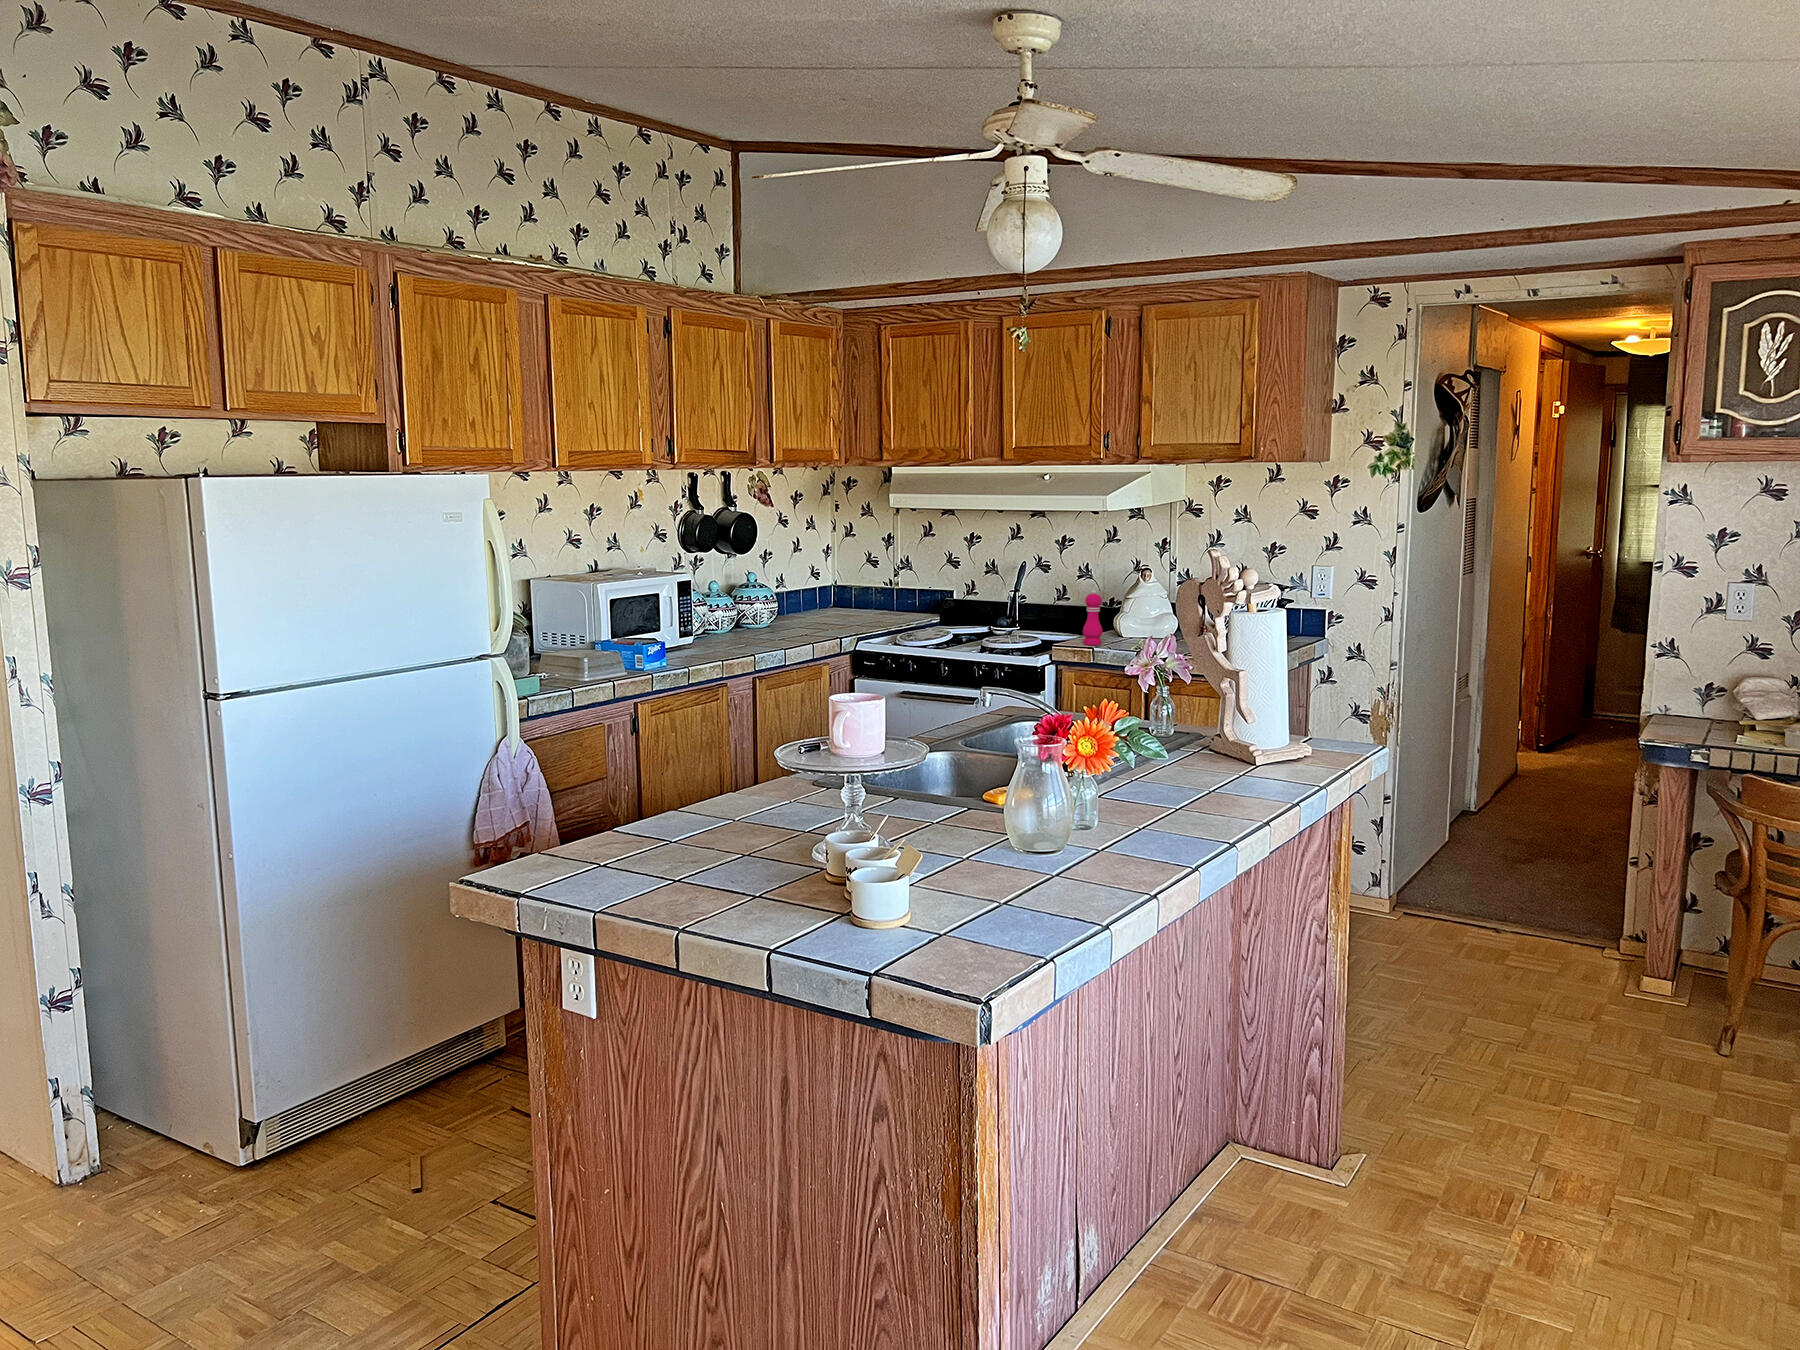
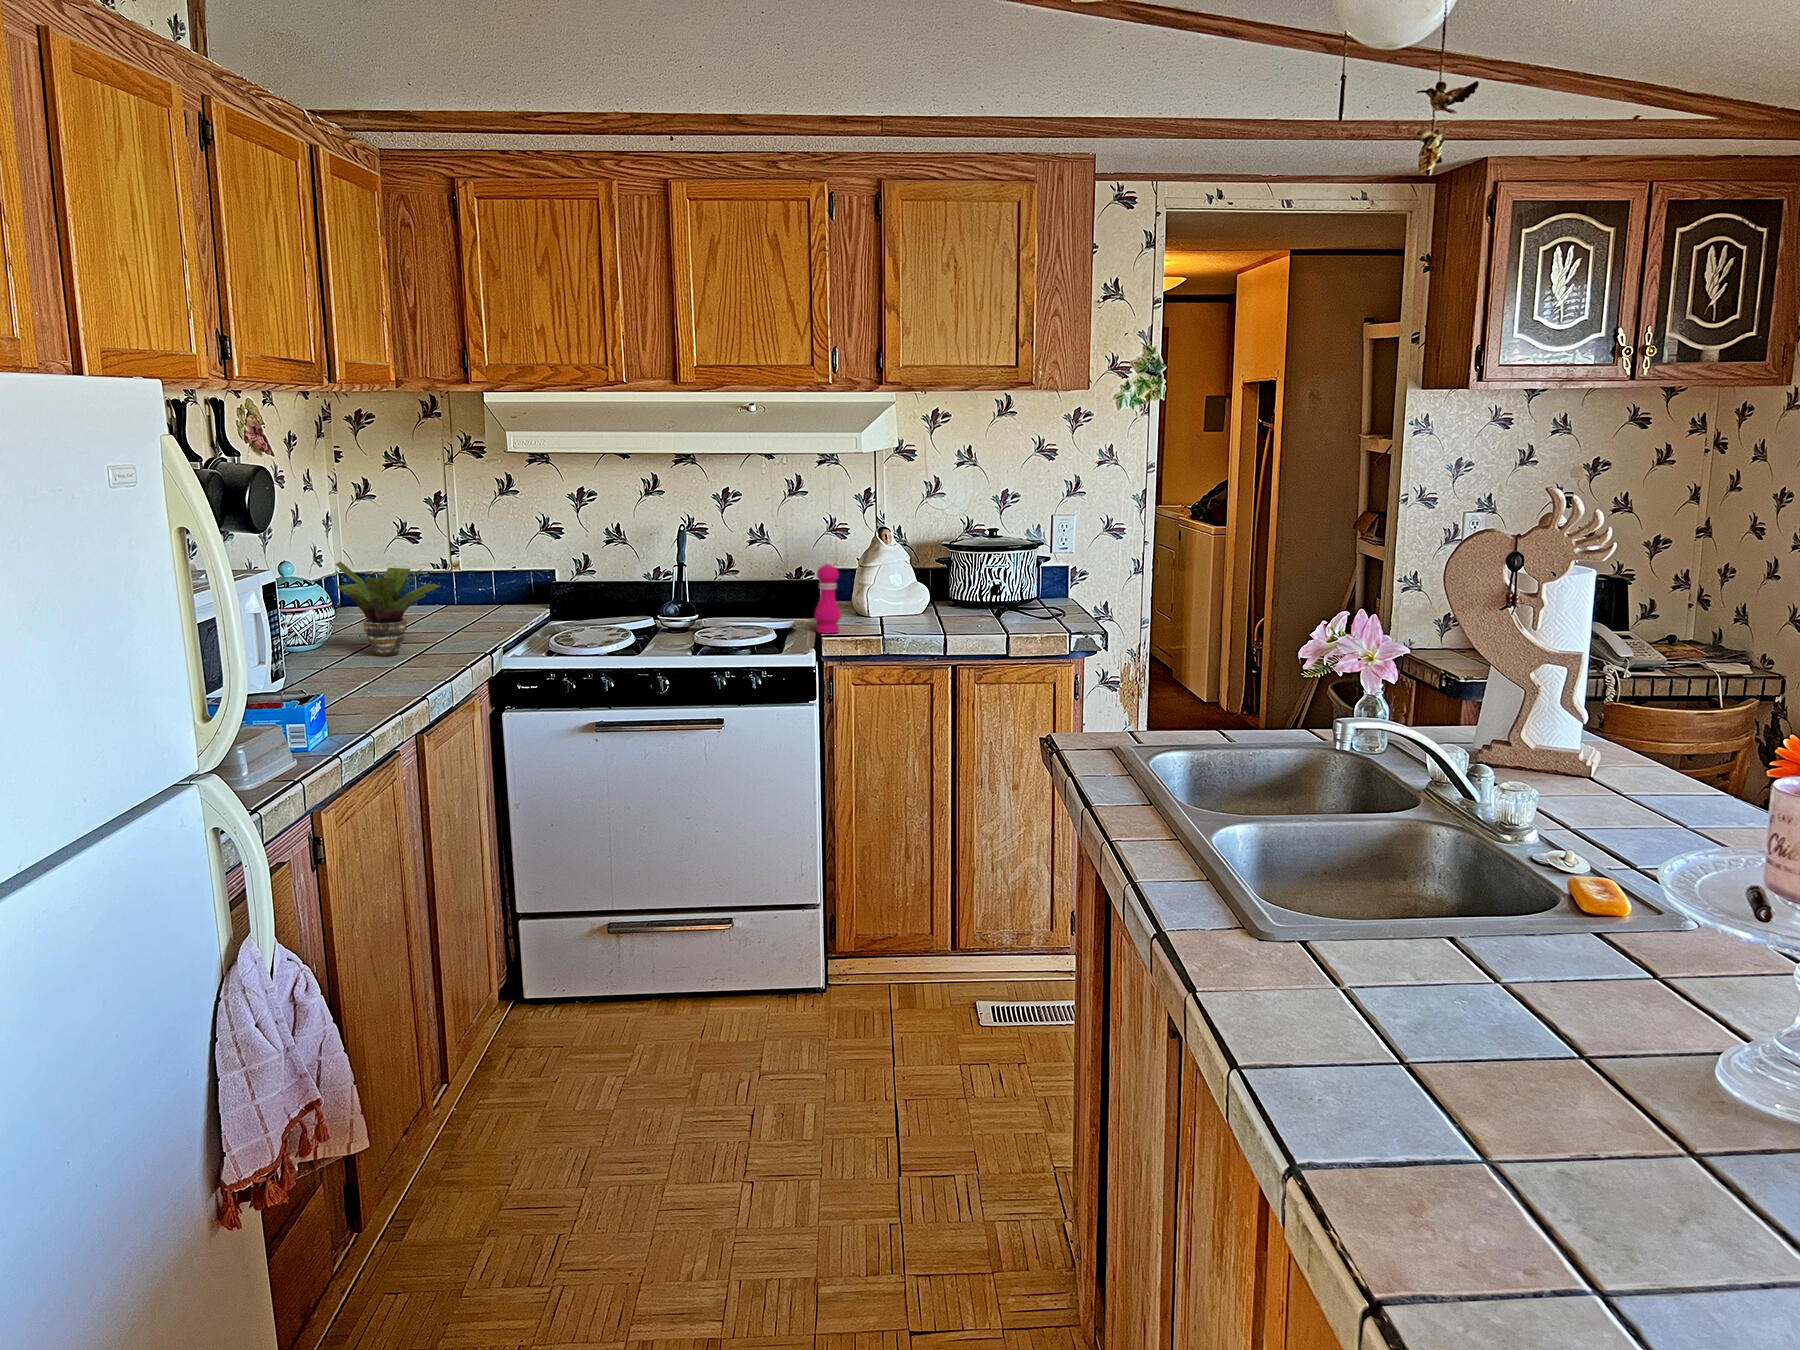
potted plant: none [765,573,829,633] -> present [335,562,440,656]

